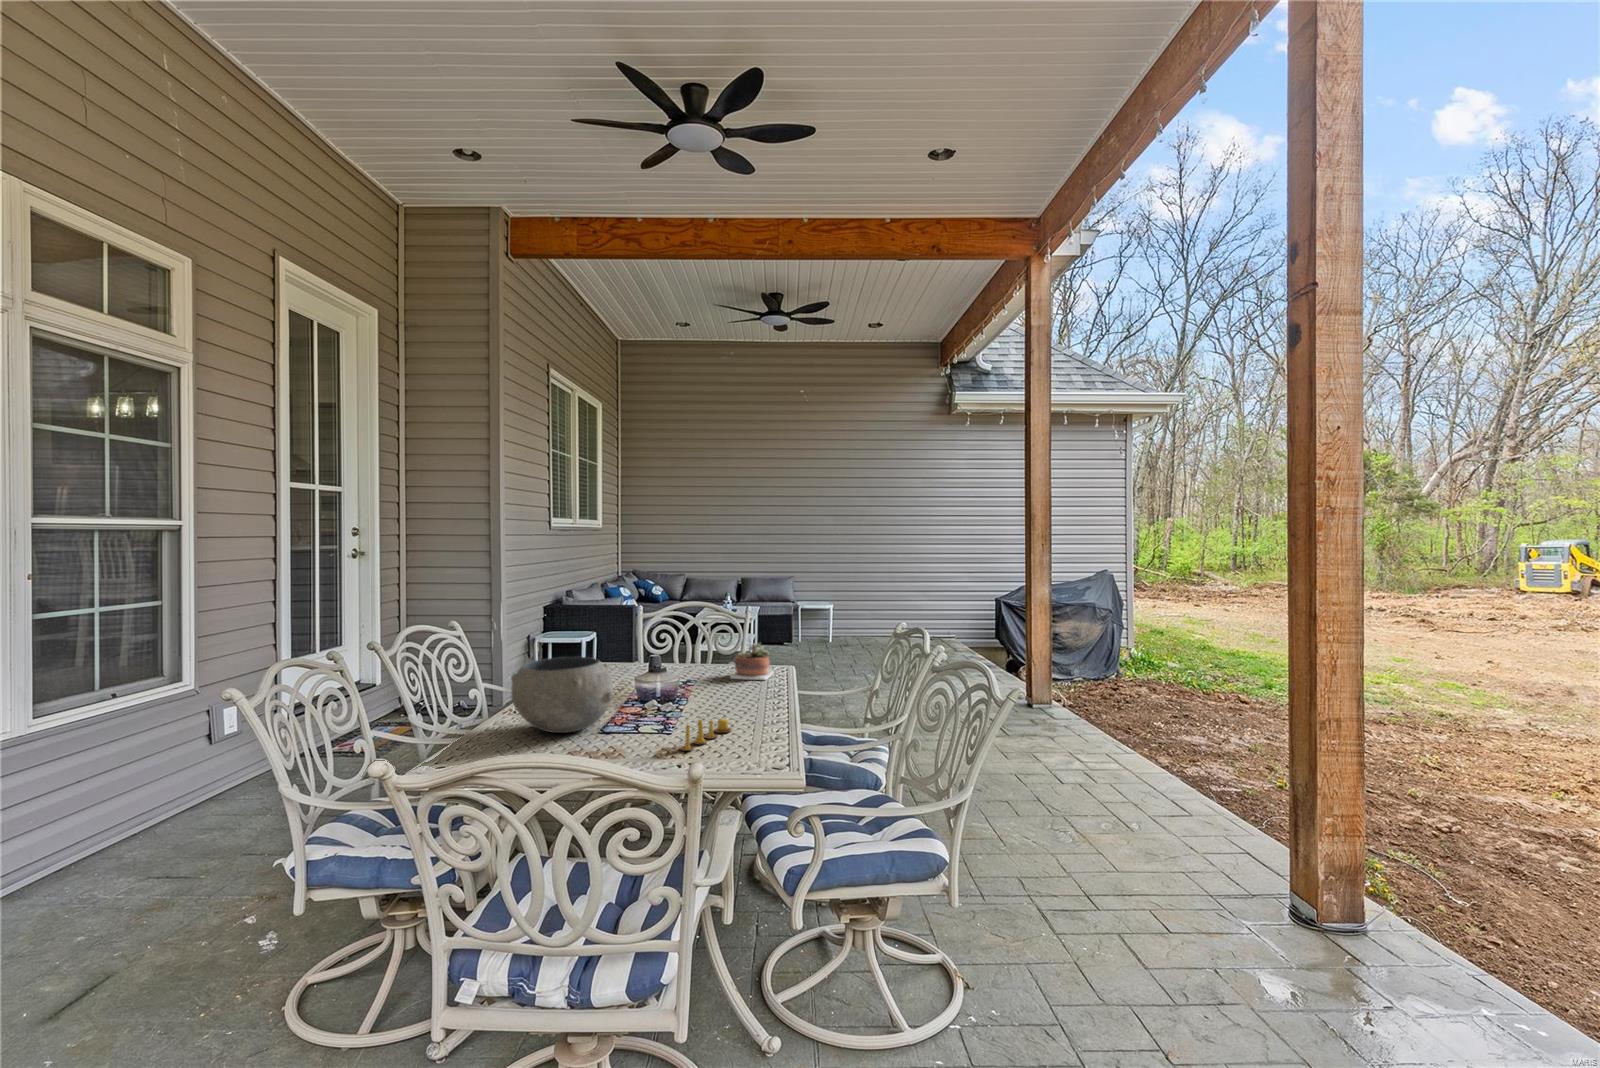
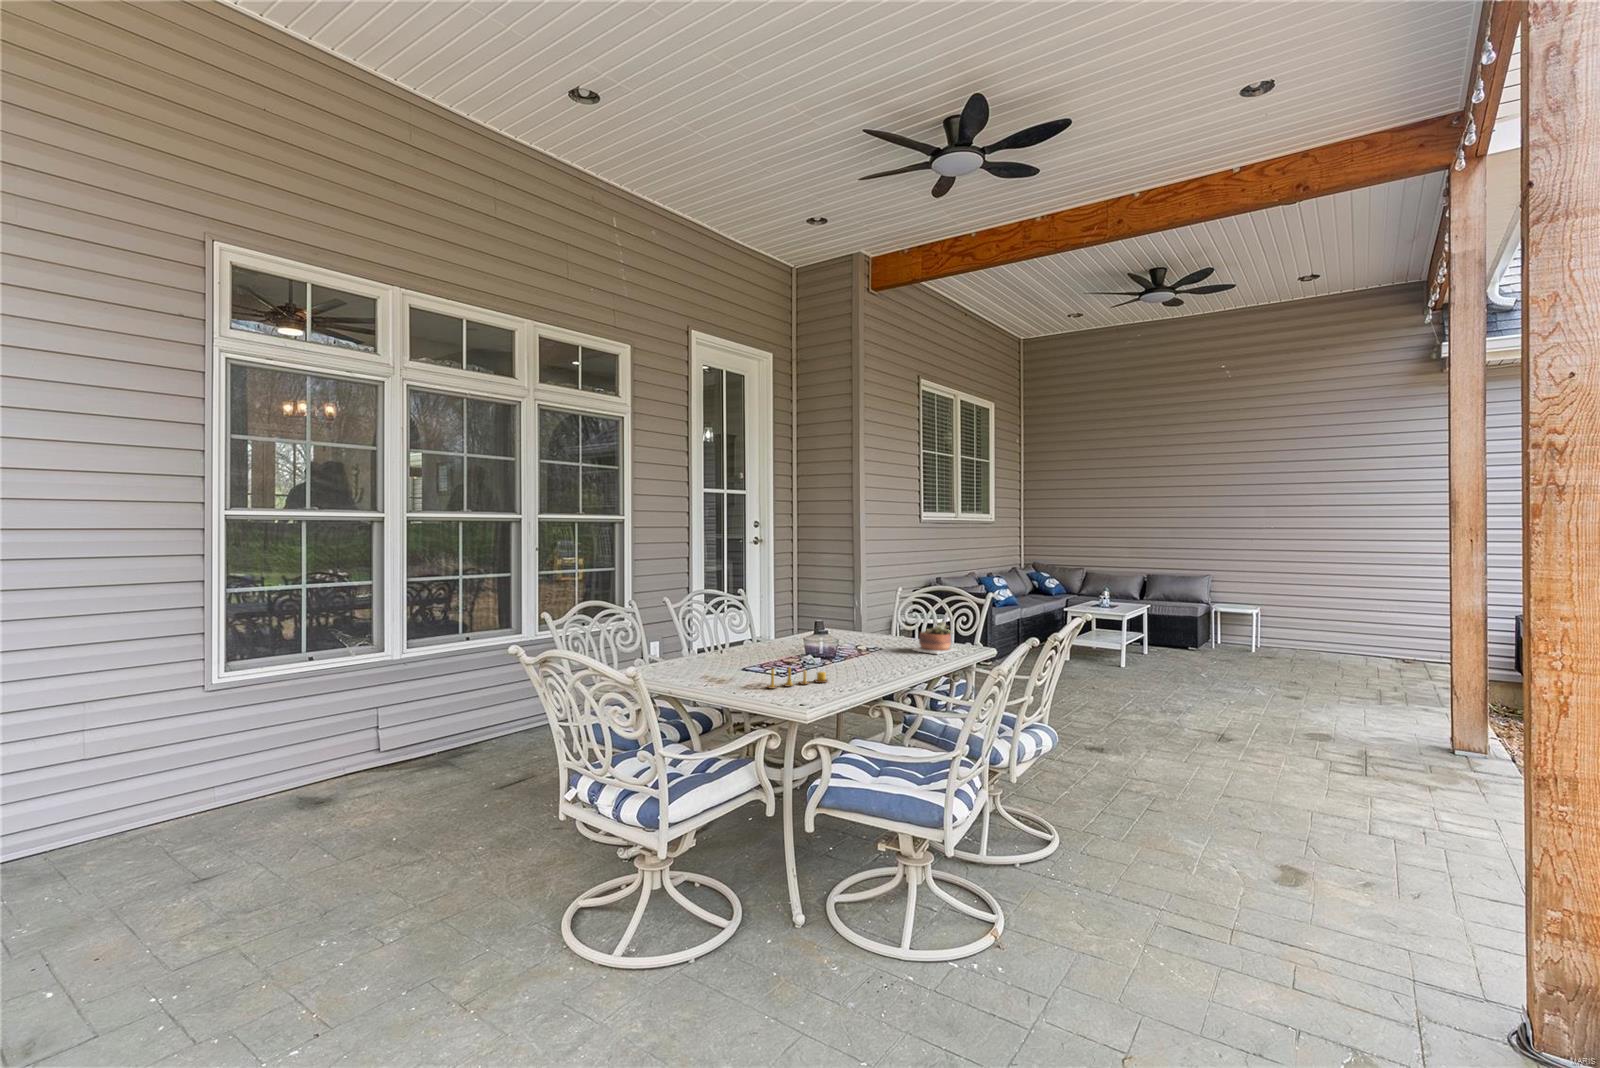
ceramic bowl: present [511,657,613,733] -> none [690,613,764,667]

